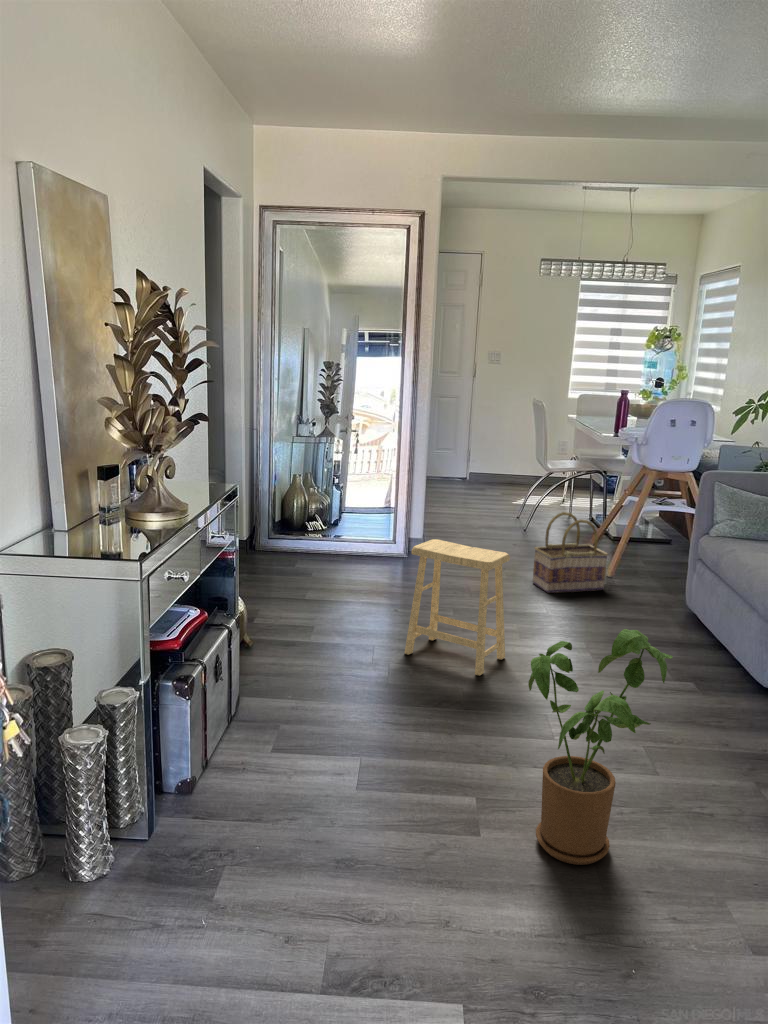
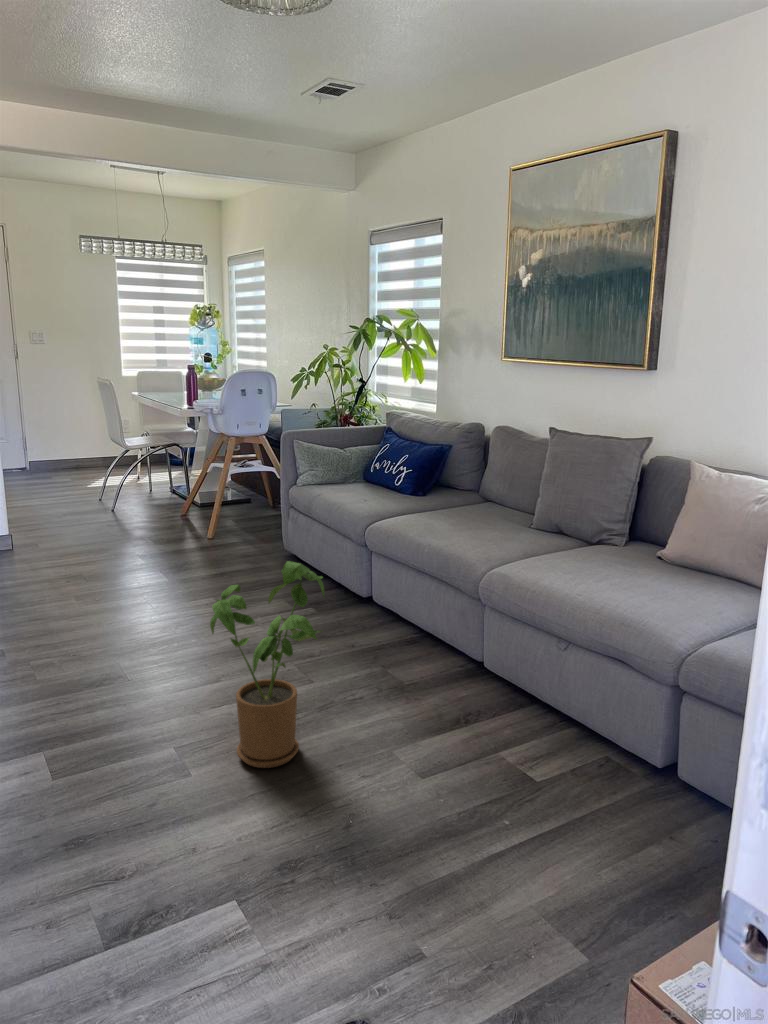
basket: present [533,512,608,593] -> none [138,484,209,562]
footstool: present [405,539,510,676] -> none [33,525,146,647]

